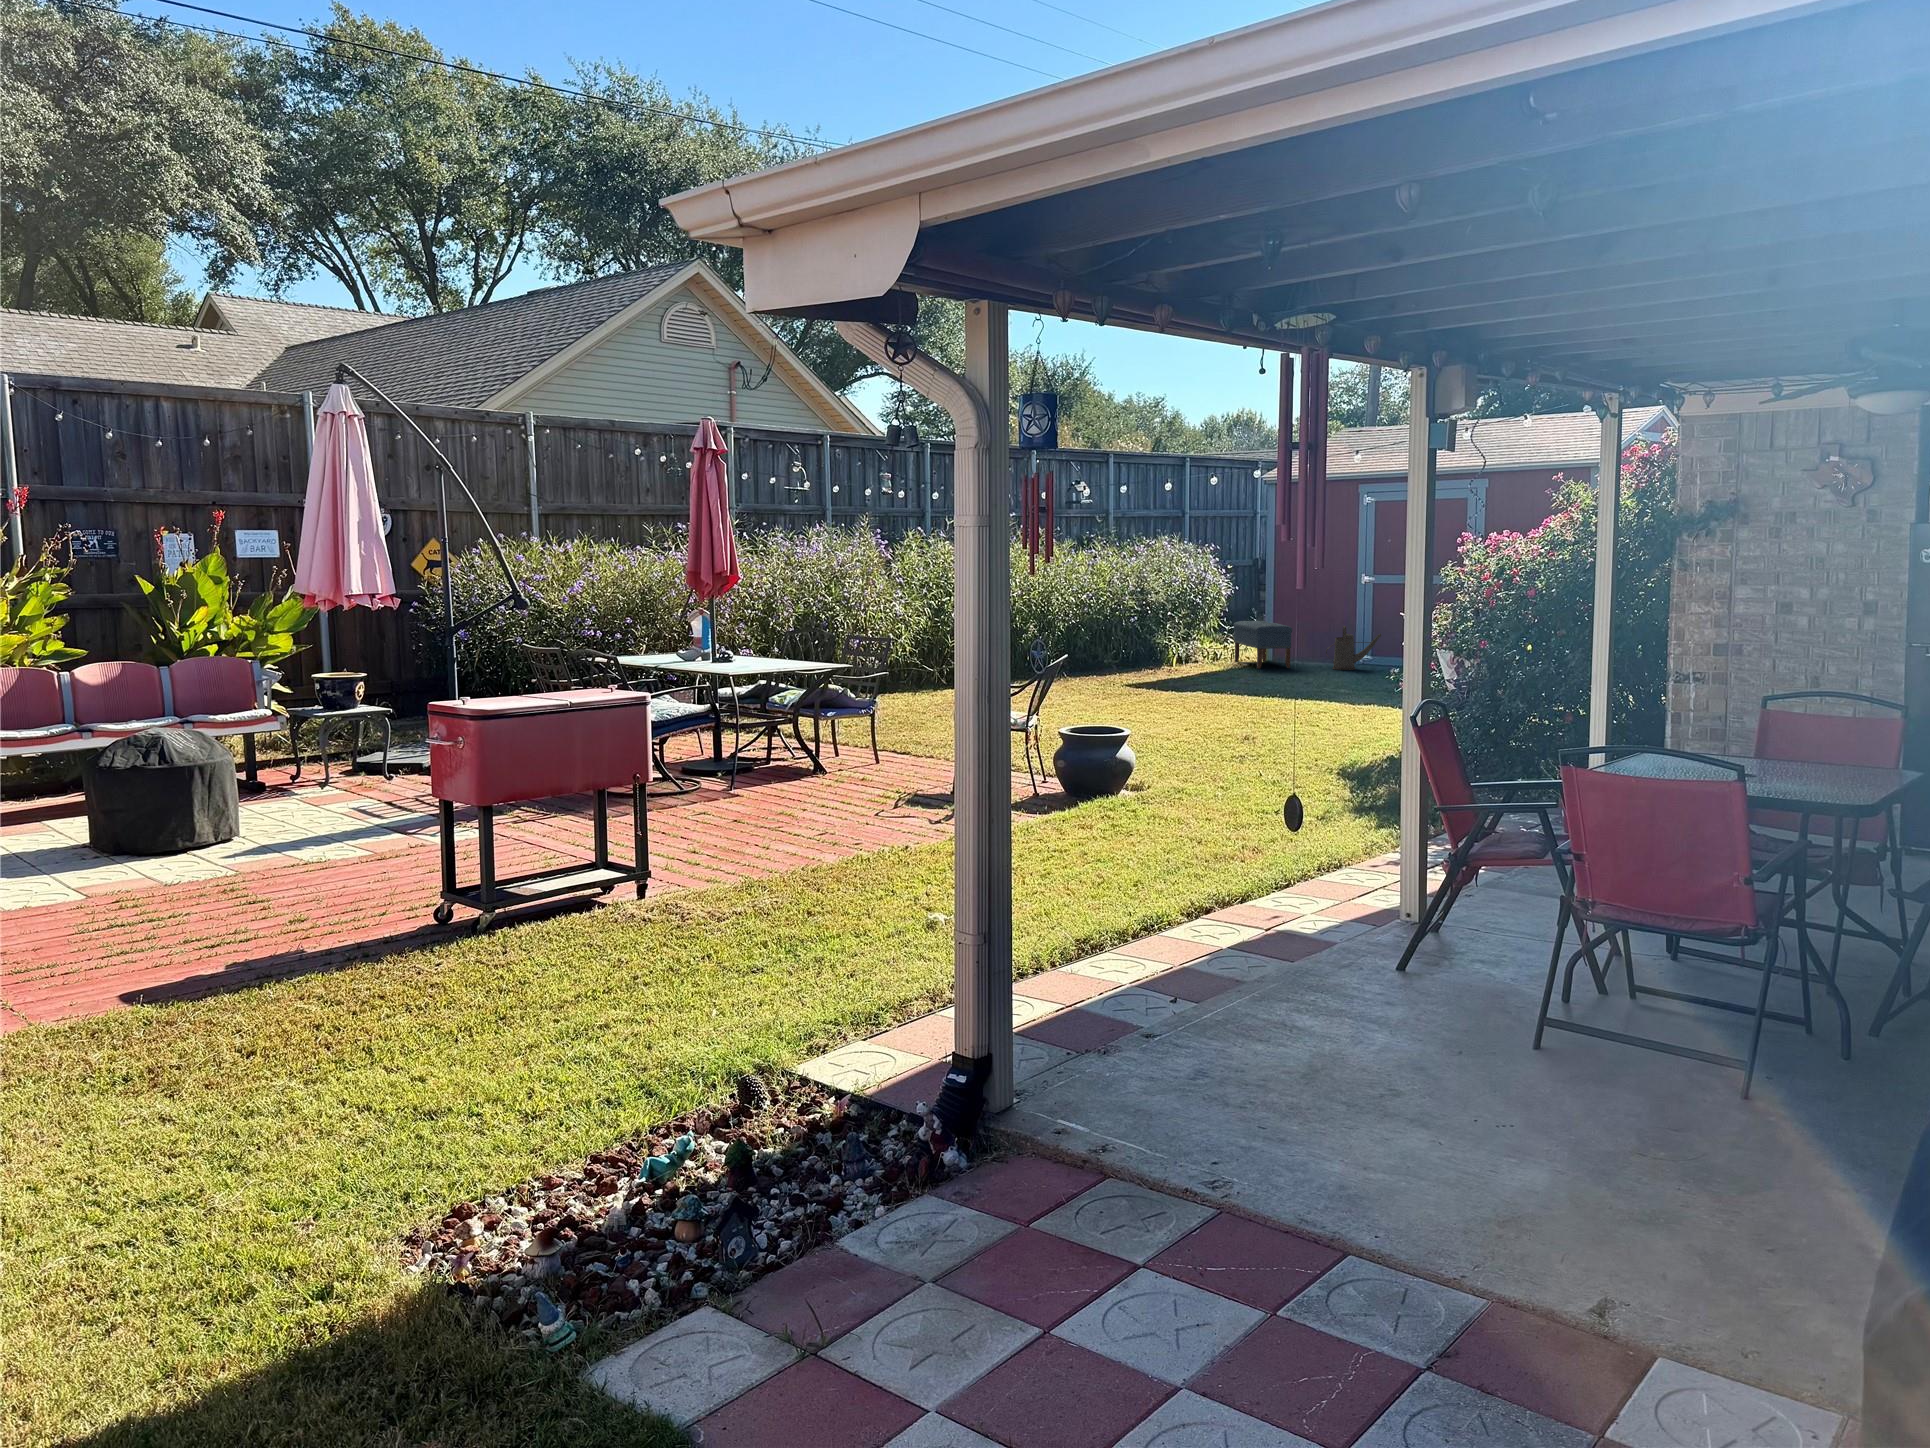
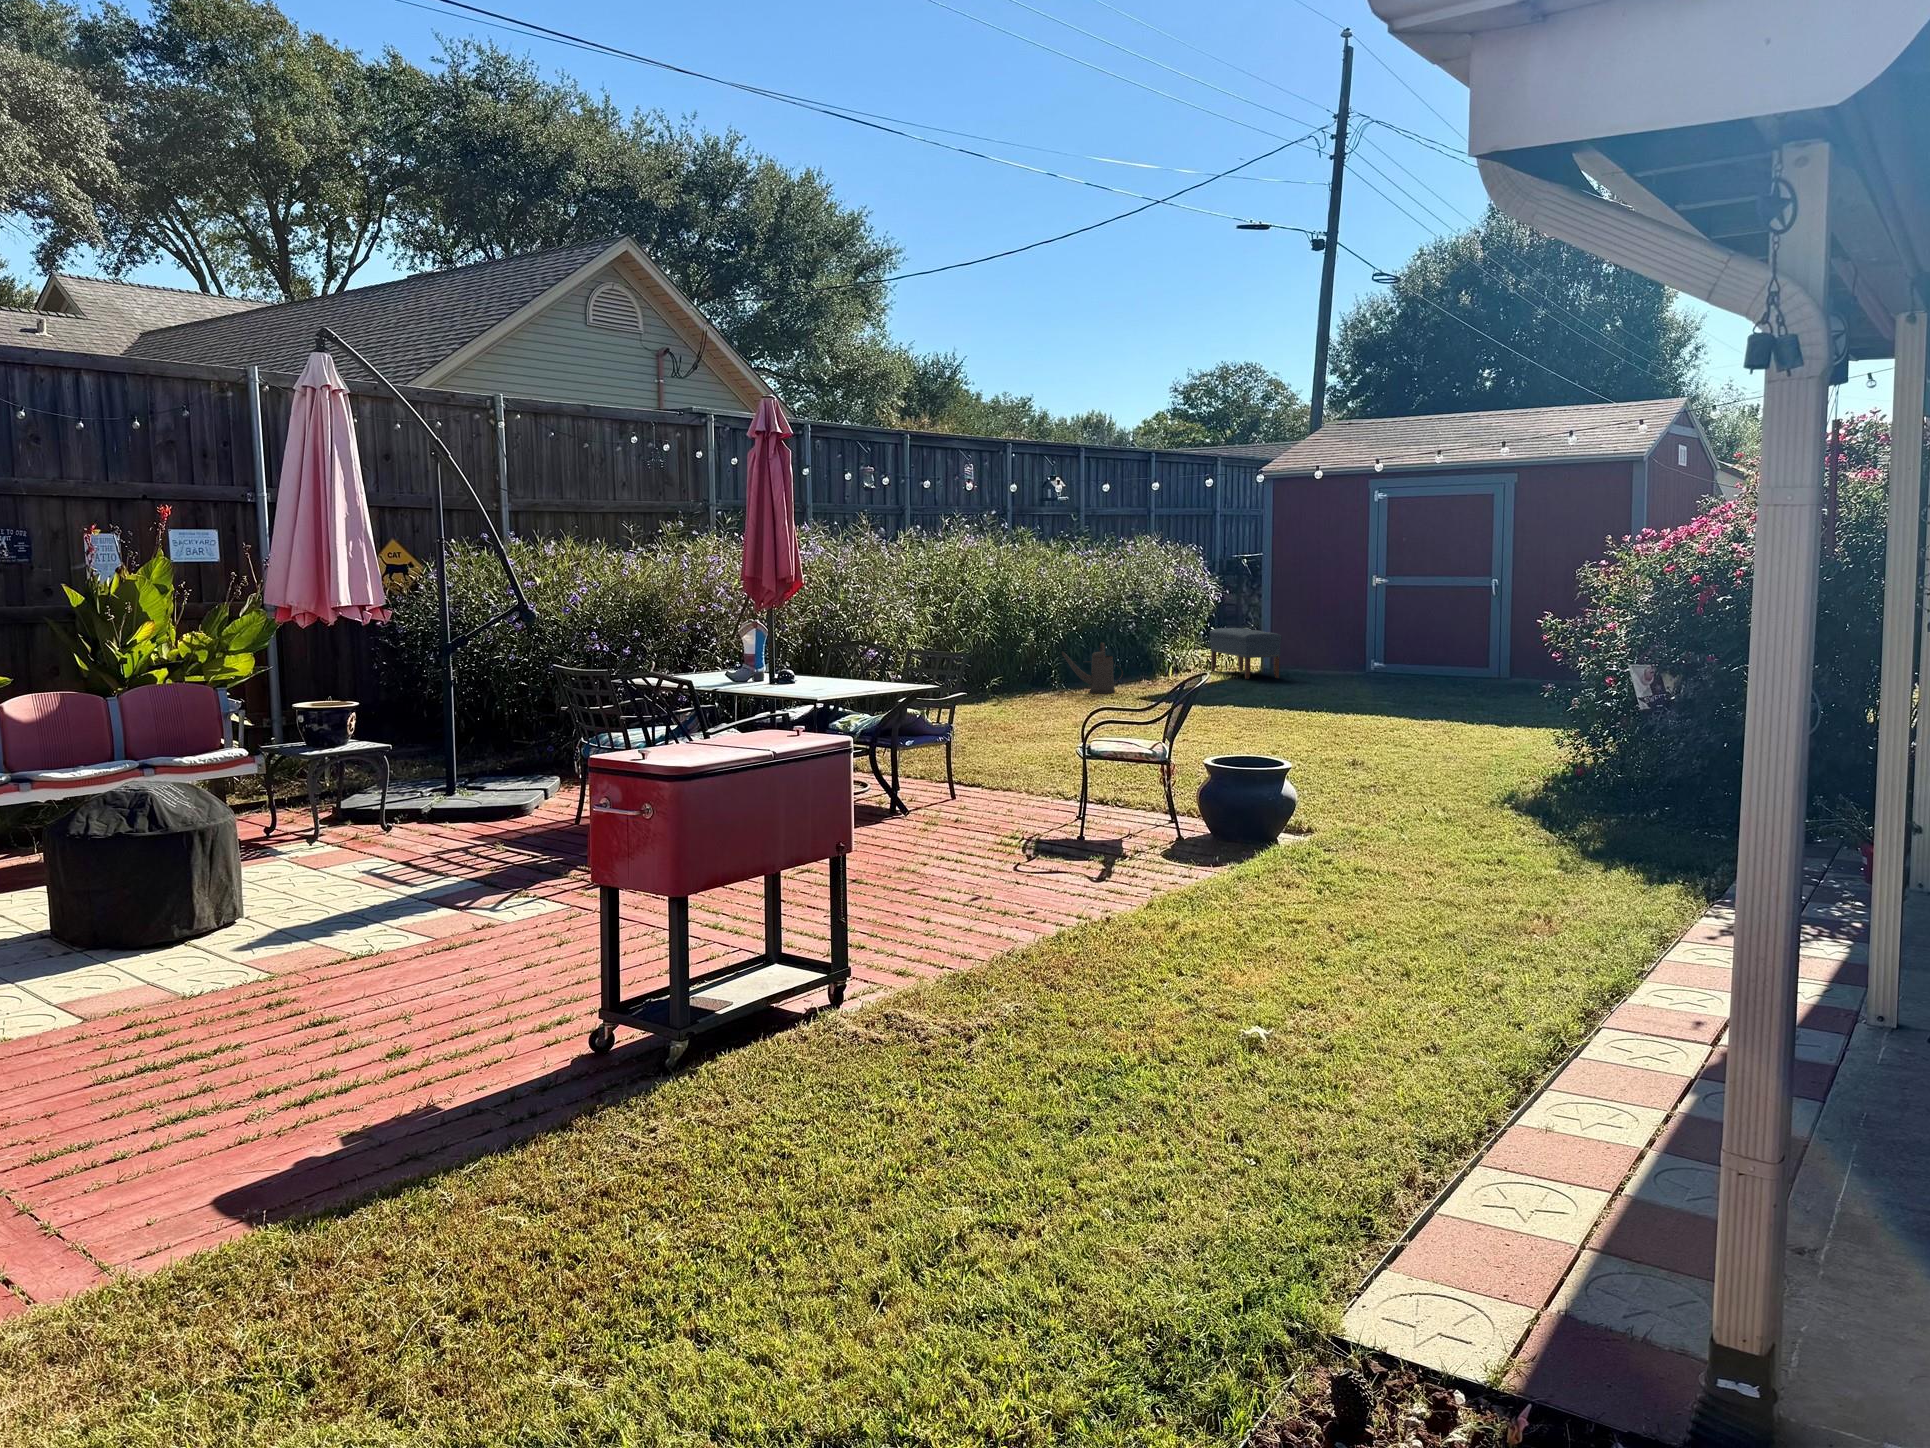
watering can: present [1326,626,1381,670] -> present [1062,643,1123,693]

